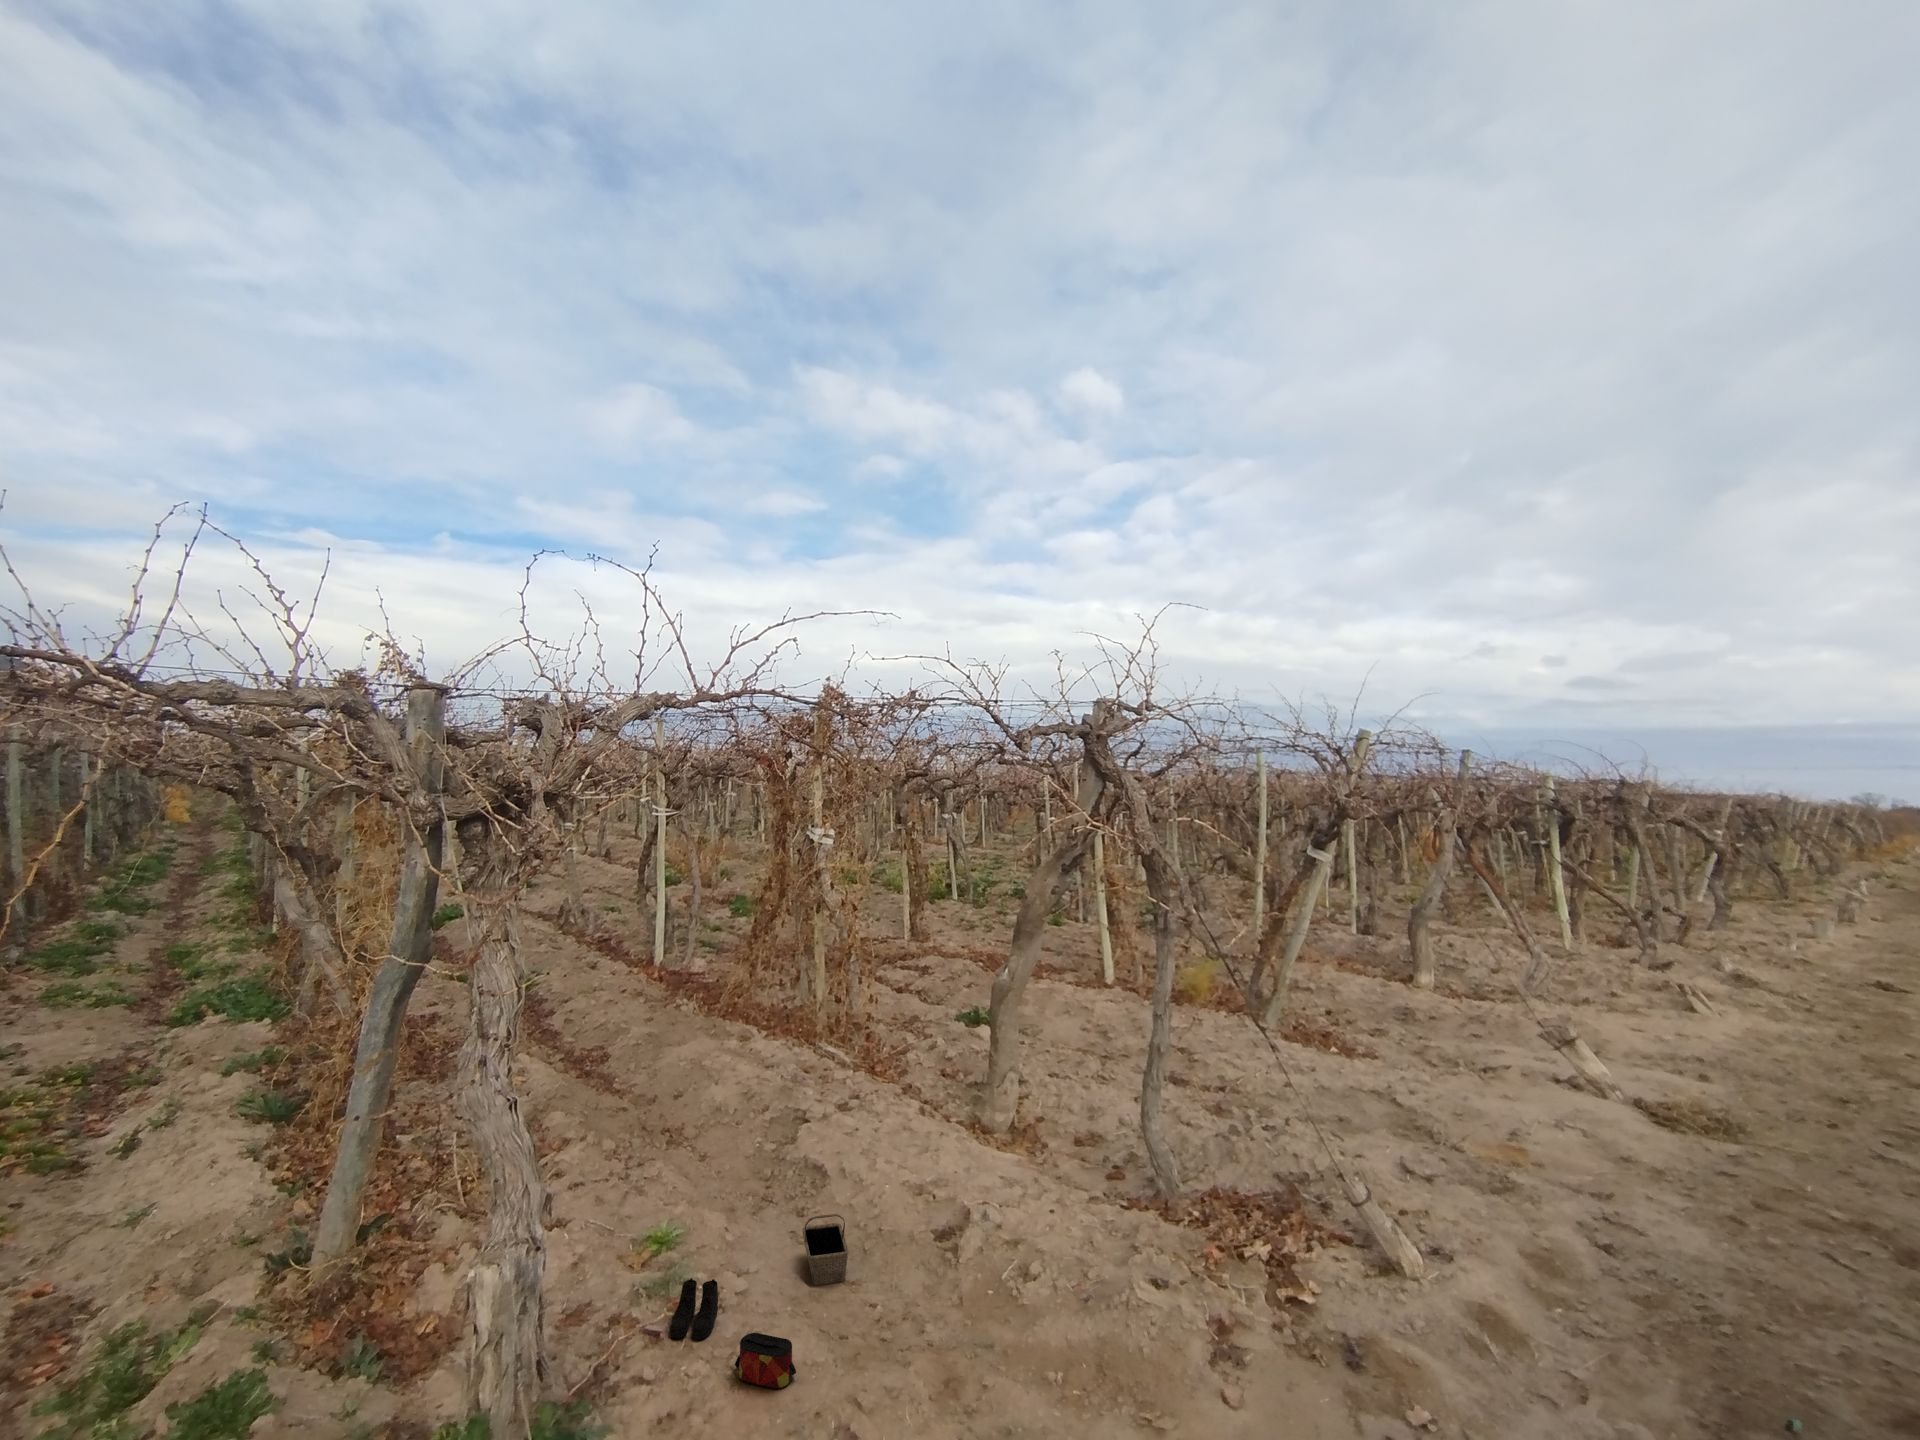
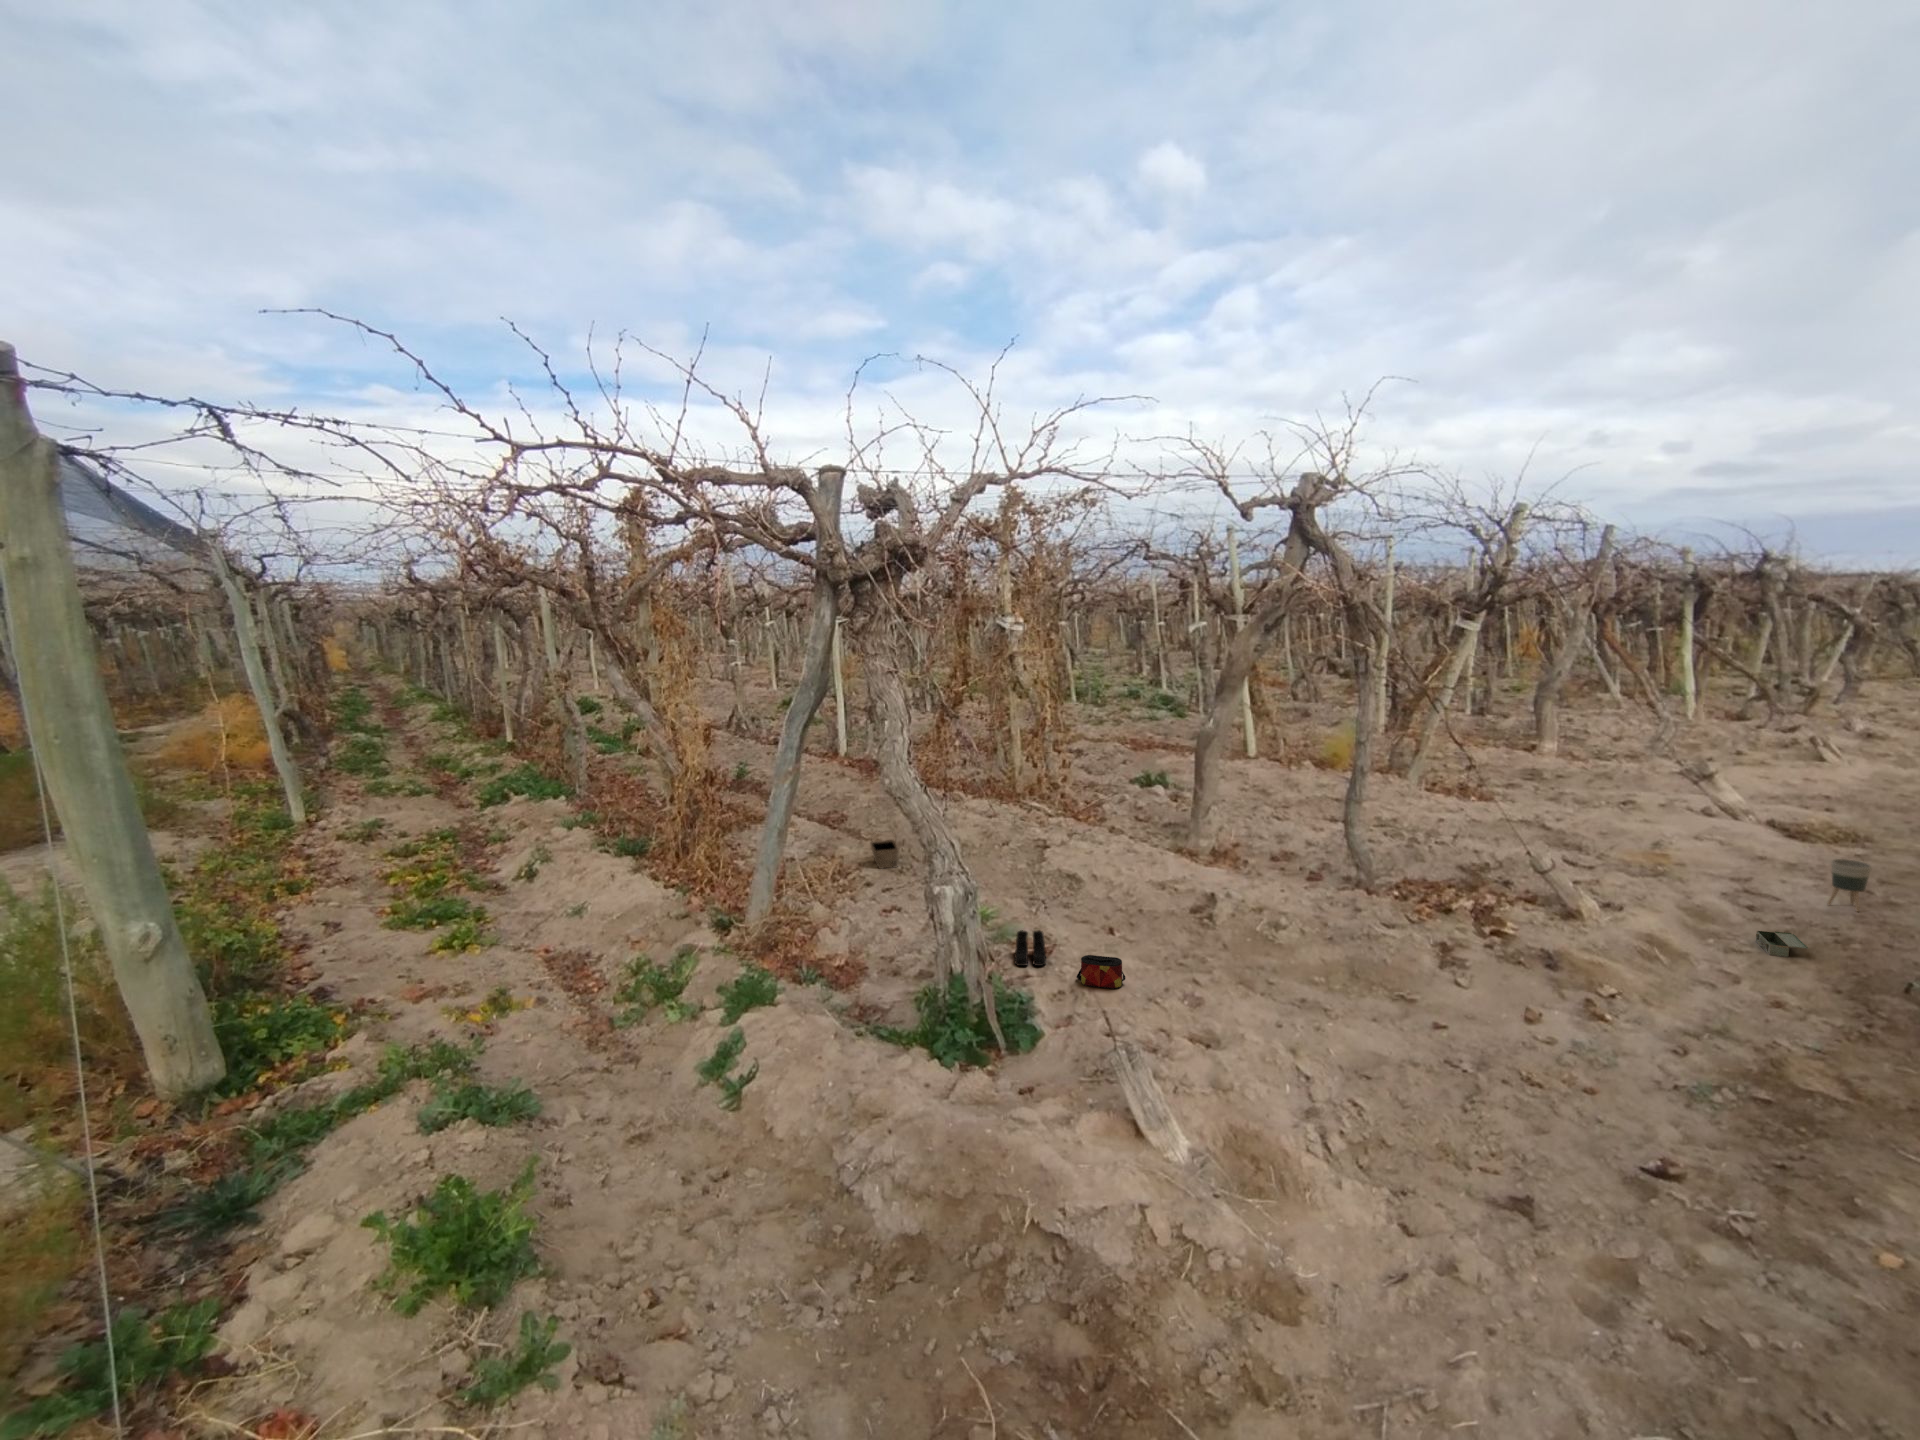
planter: none [1696,1188,1742,1261] -> present [1827,859,1872,912]
basket: present [802,1214,848,1286] -> present [870,840,899,869]
toolbox: none [1610,1297,1671,1344] -> present [1756,931,1808,957]

